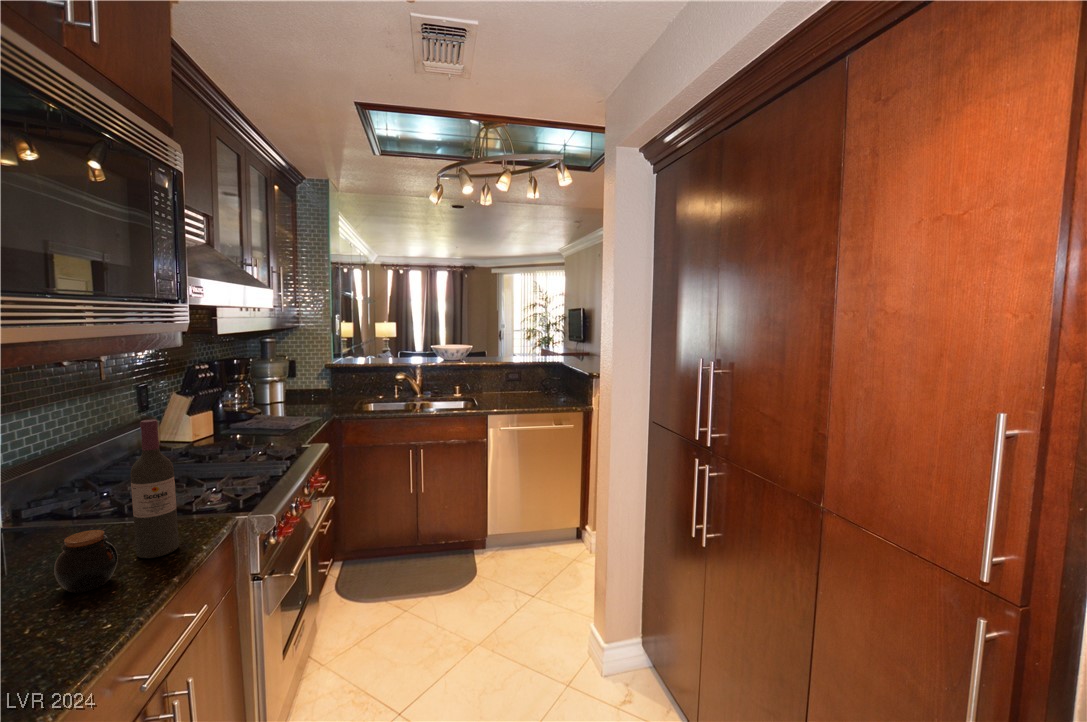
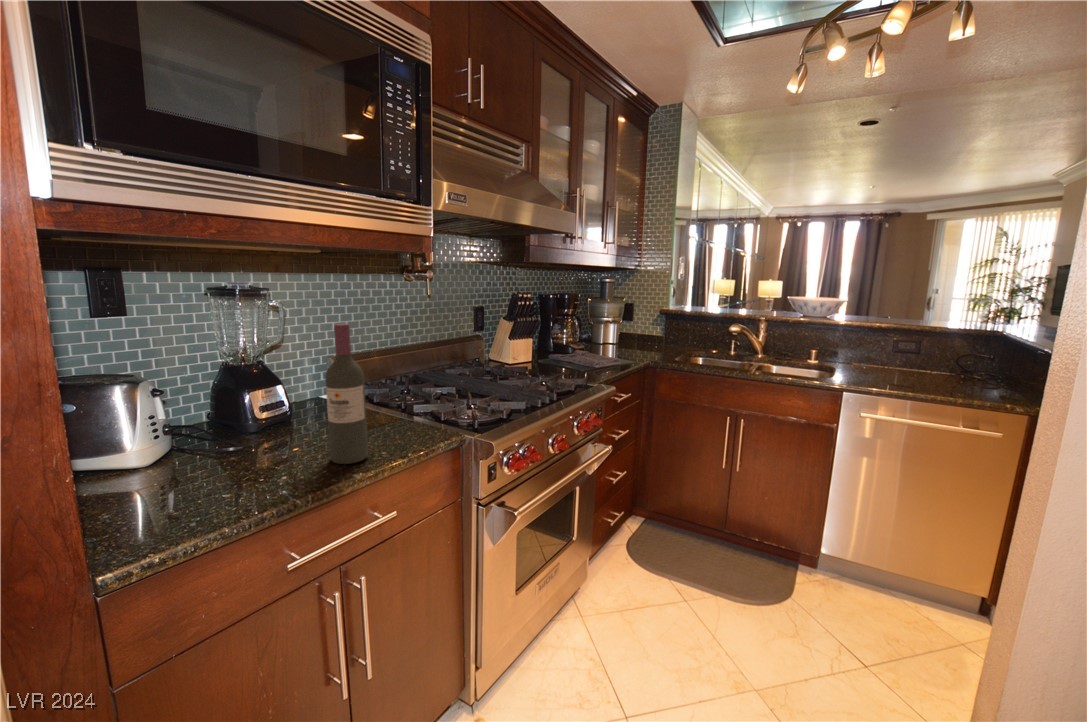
jar: present [54,530,118,593] -> none [243,421,296,478]

